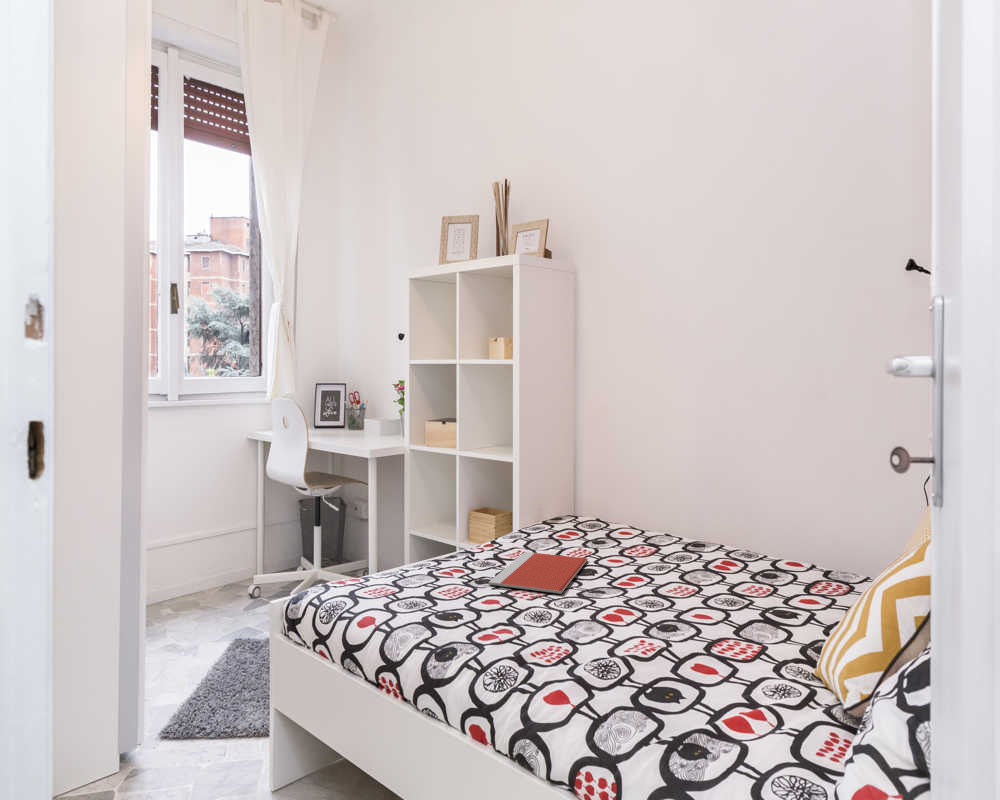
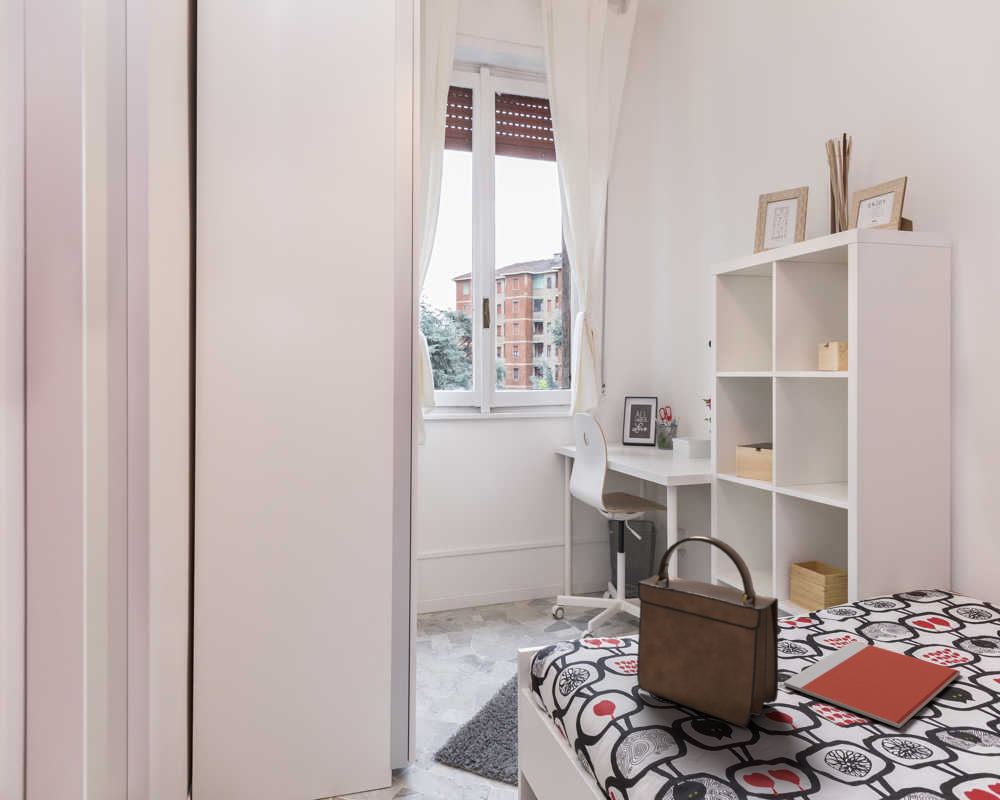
handbag: none [388,479,490,612] -> present [637,536,778,727]

